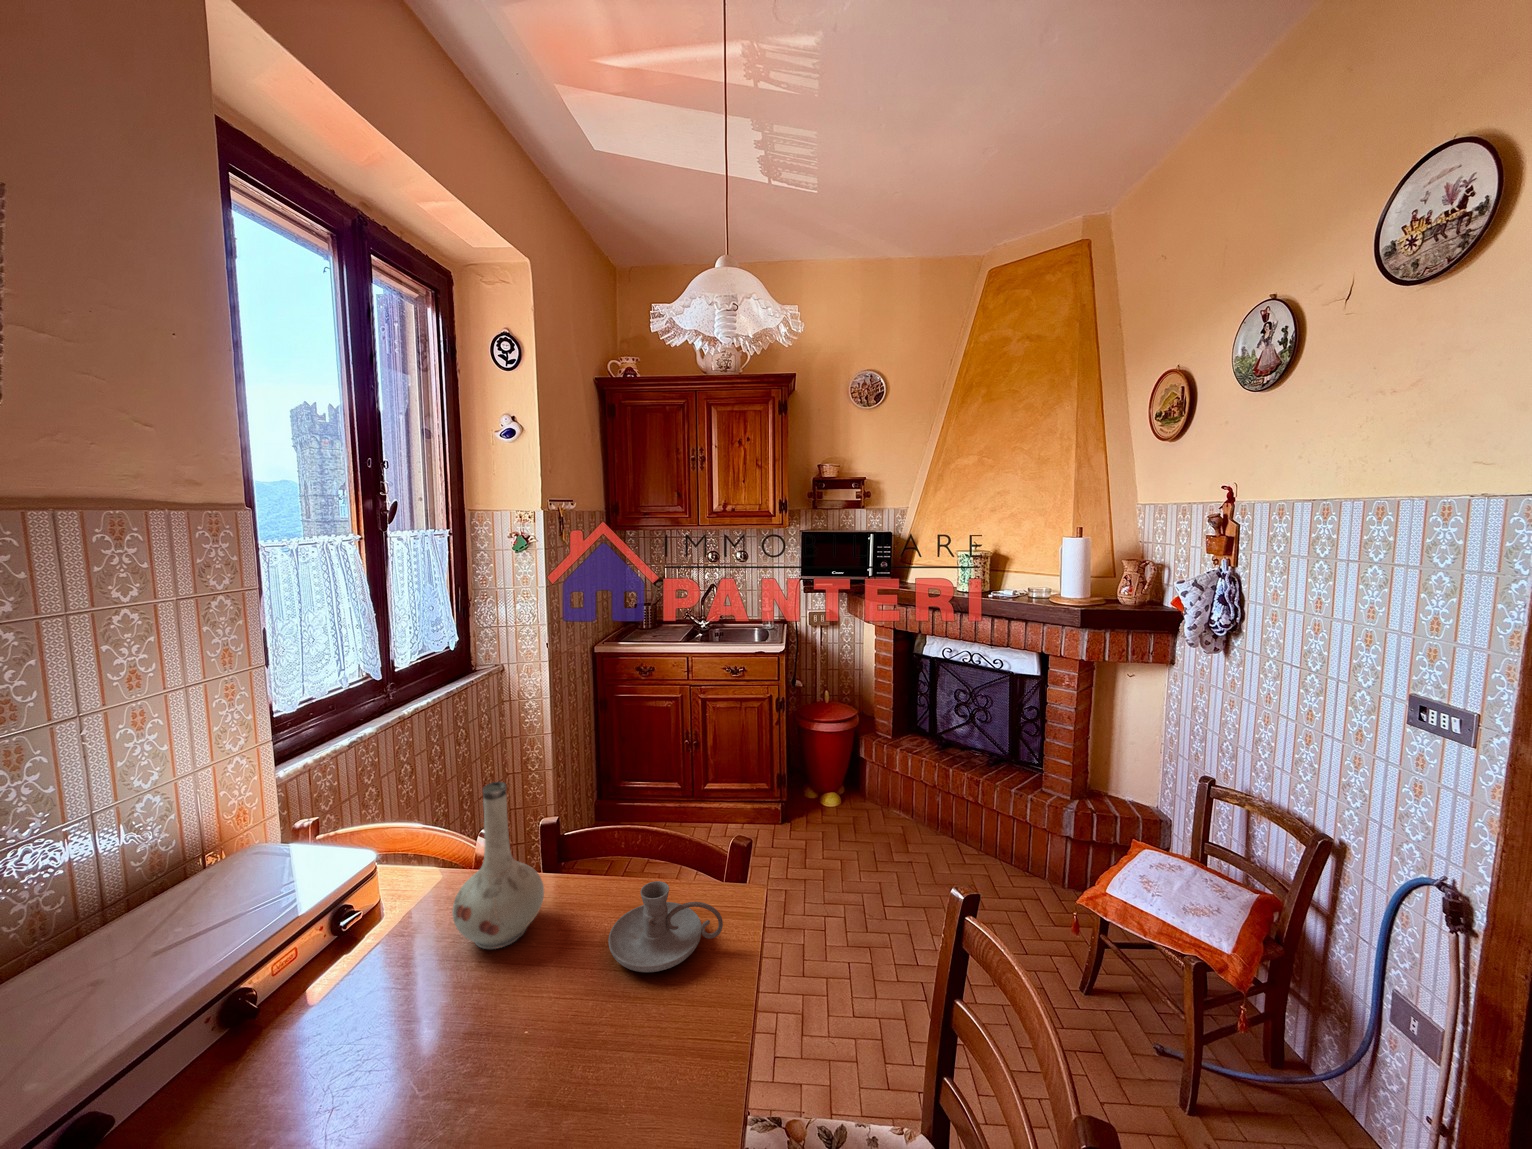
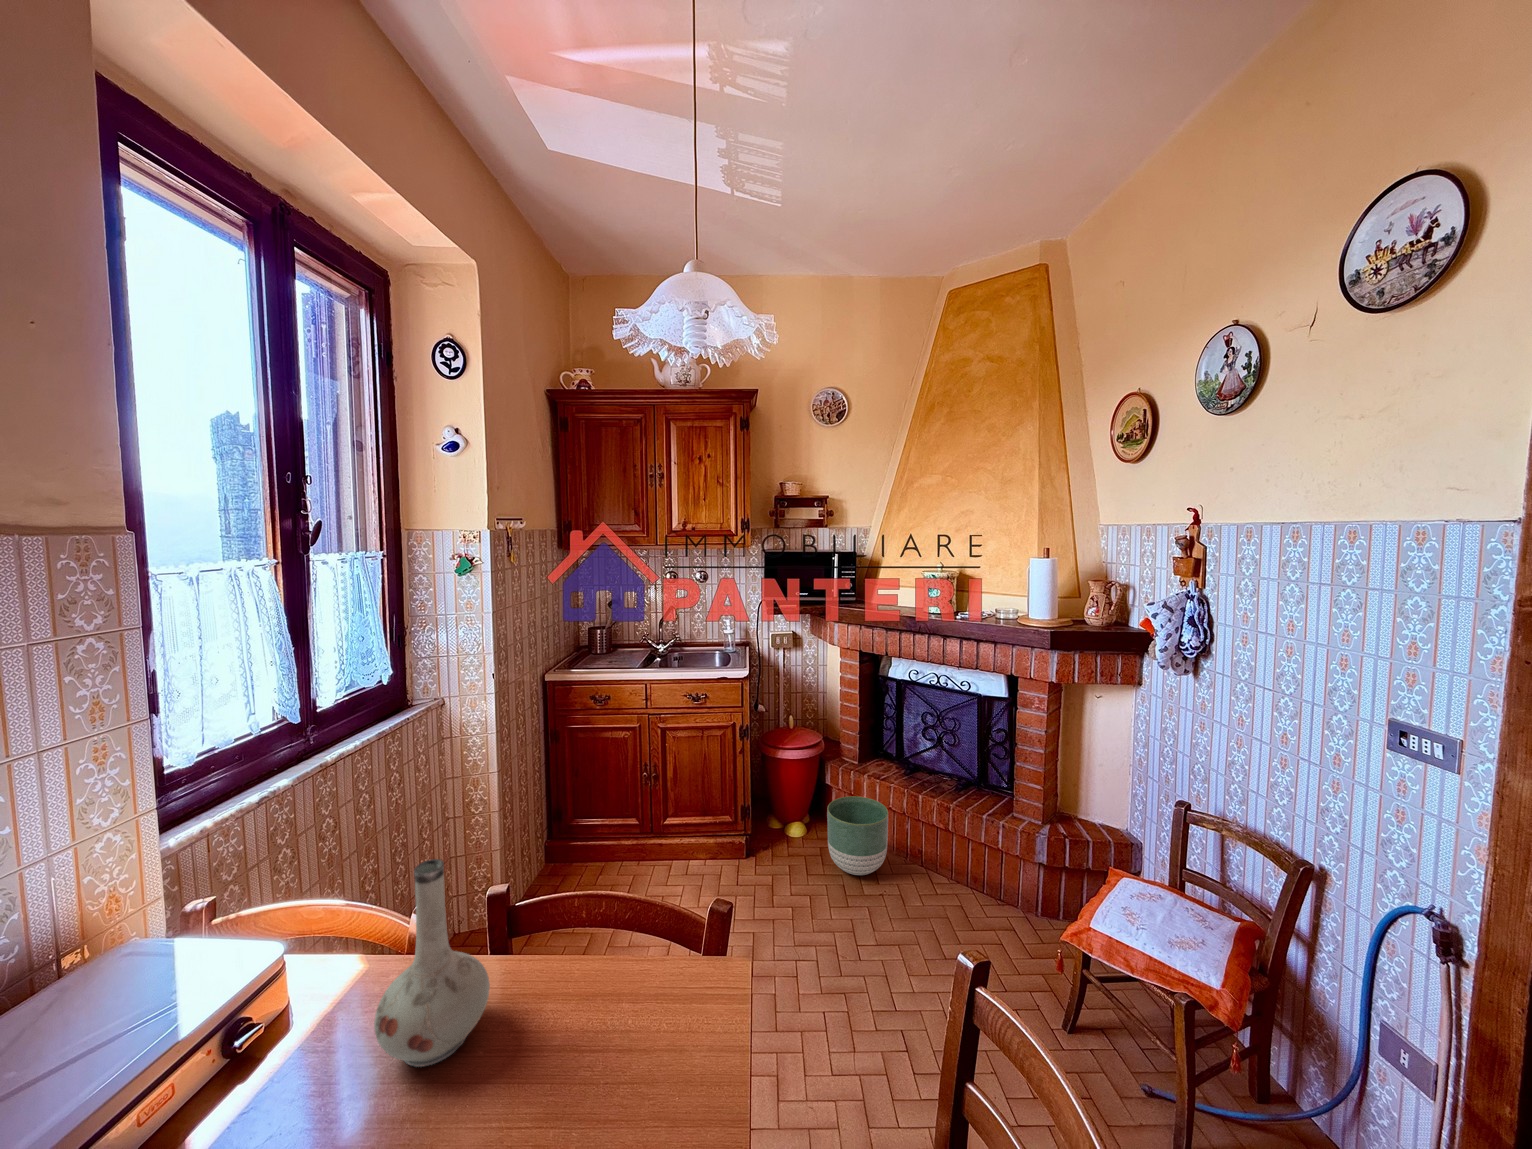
planter: none [858,770,917,844] -> present [827,796,888,875]
candle holder: present [608,881,723,972] -> none [568,969,704,1087]

